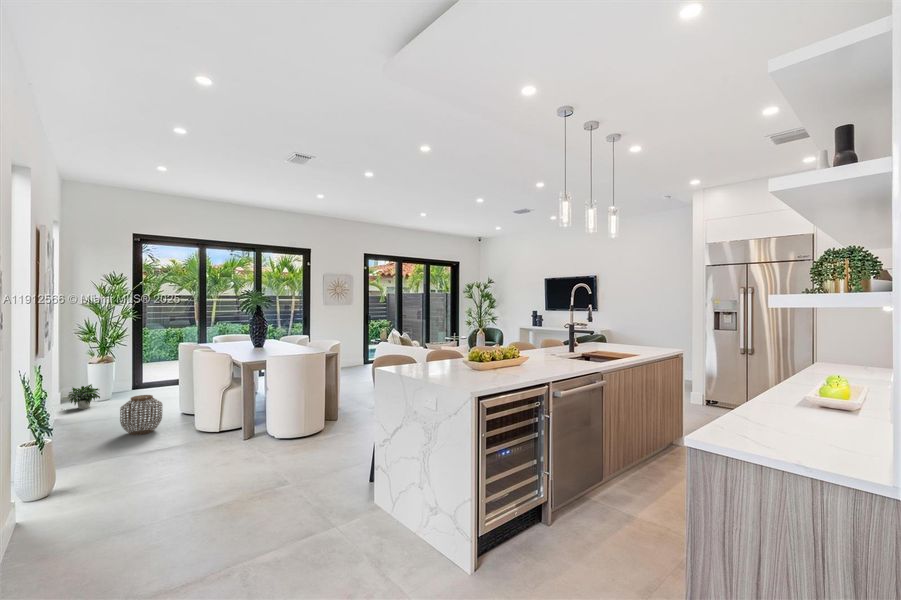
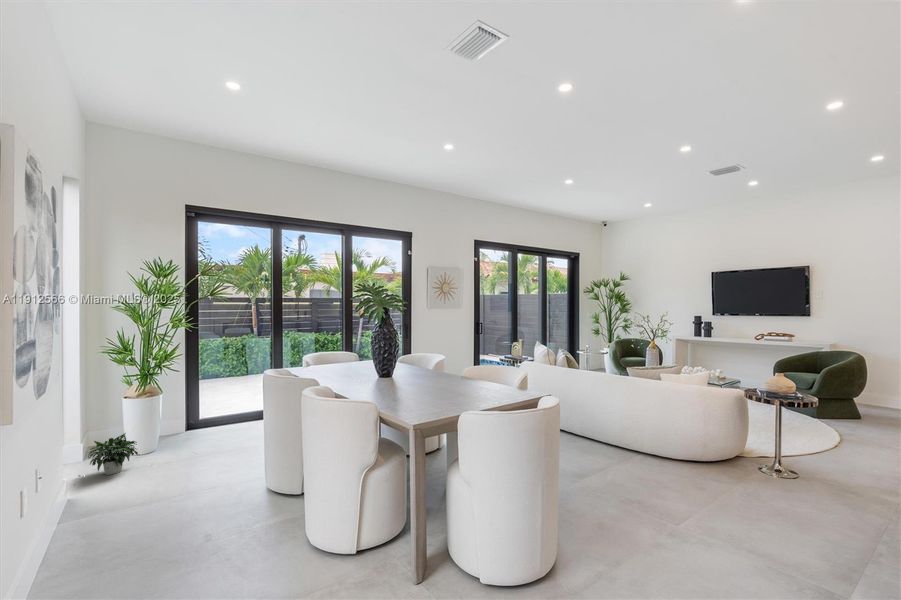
woven basket: present [120,395,162,435] -> none [164,480,240,566]

